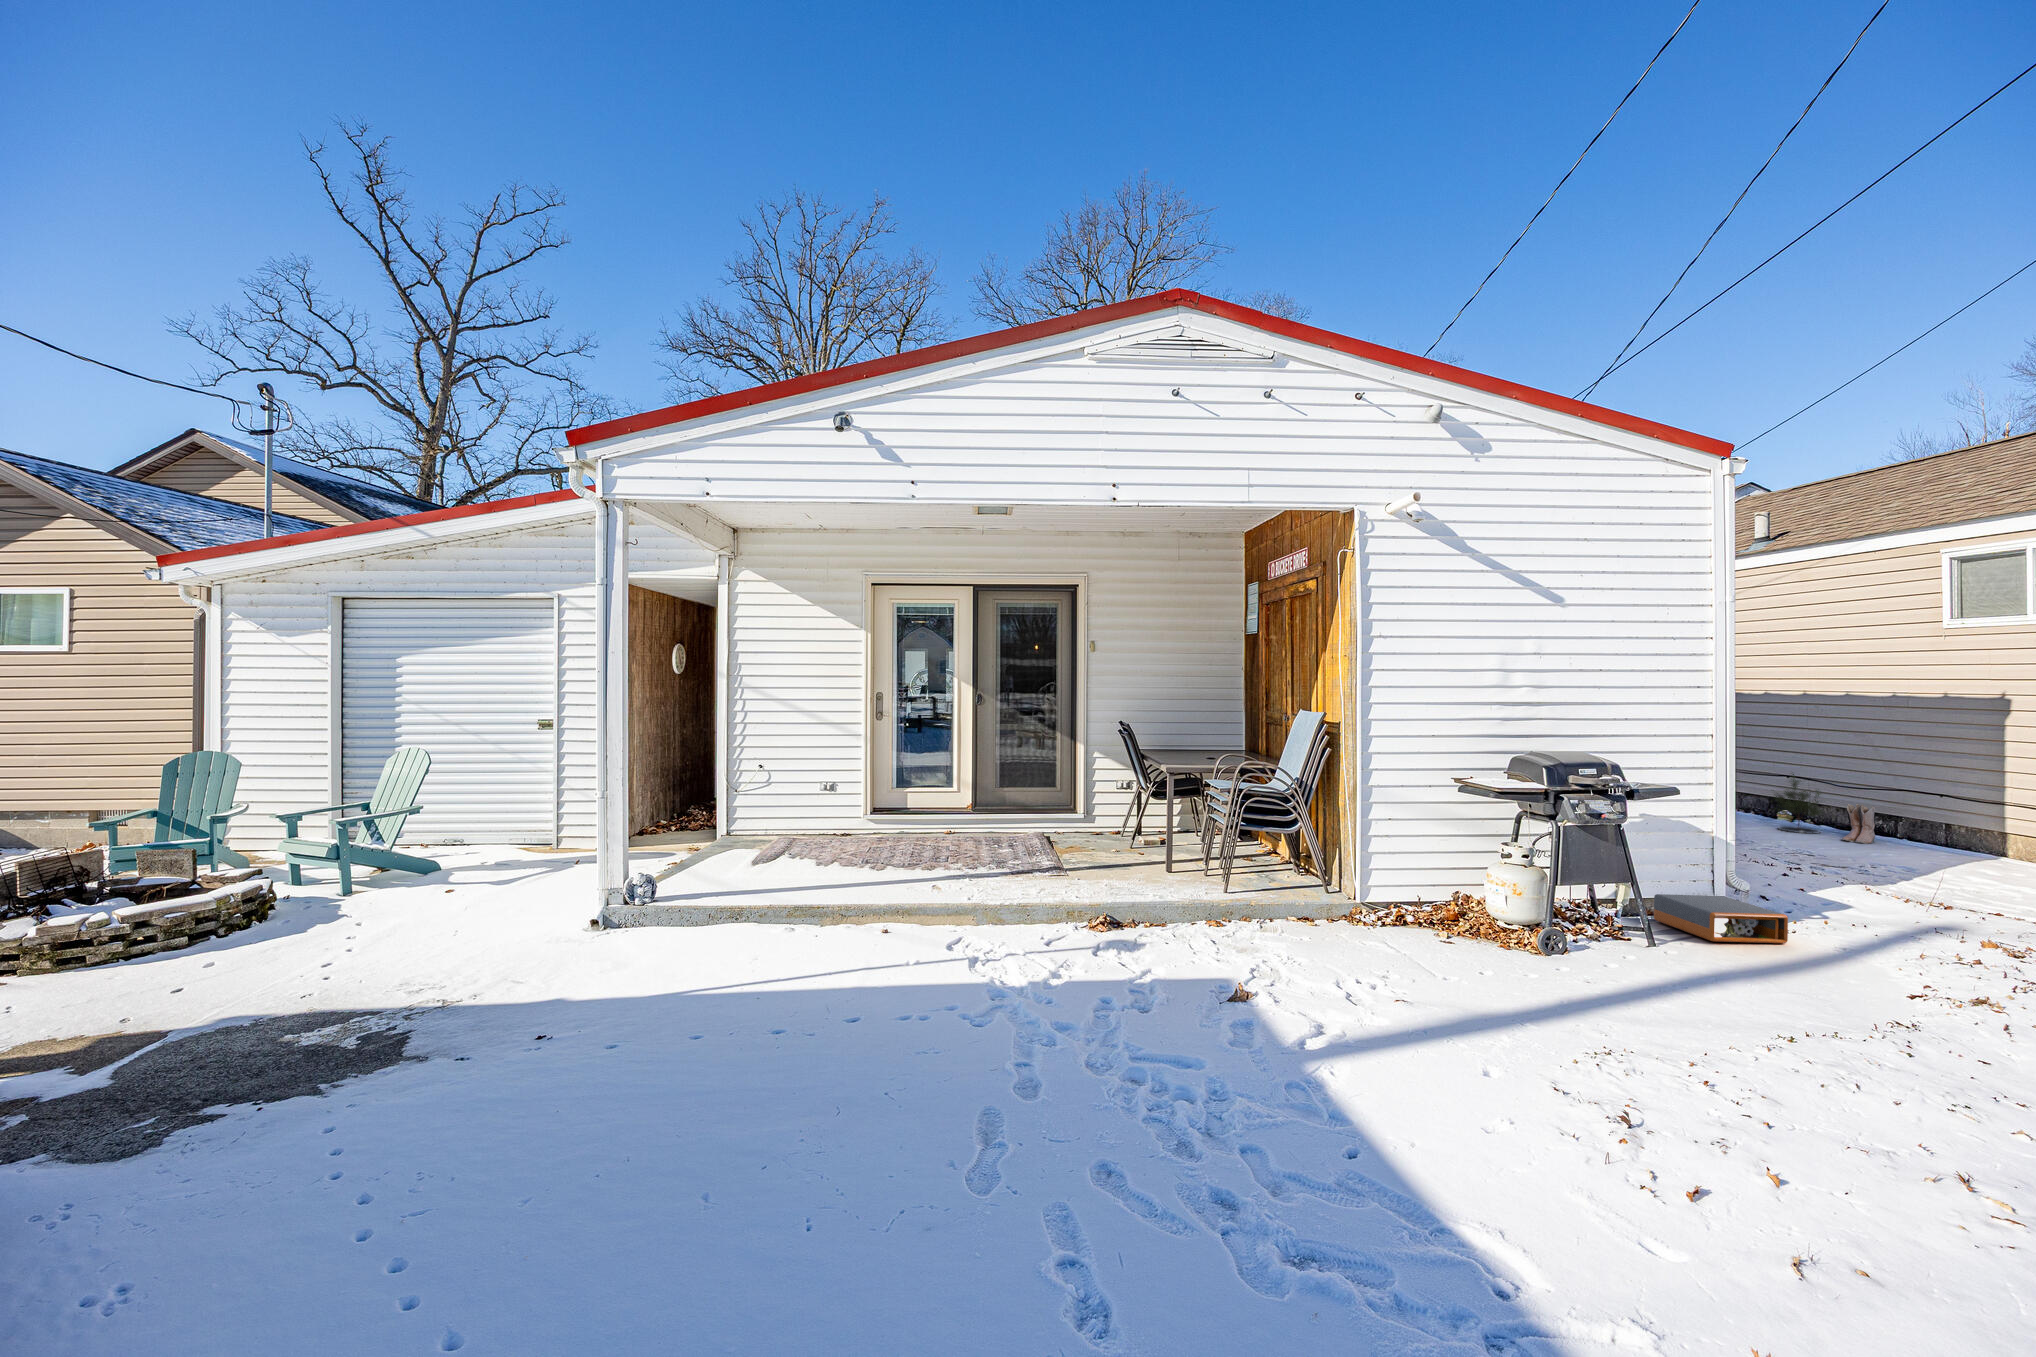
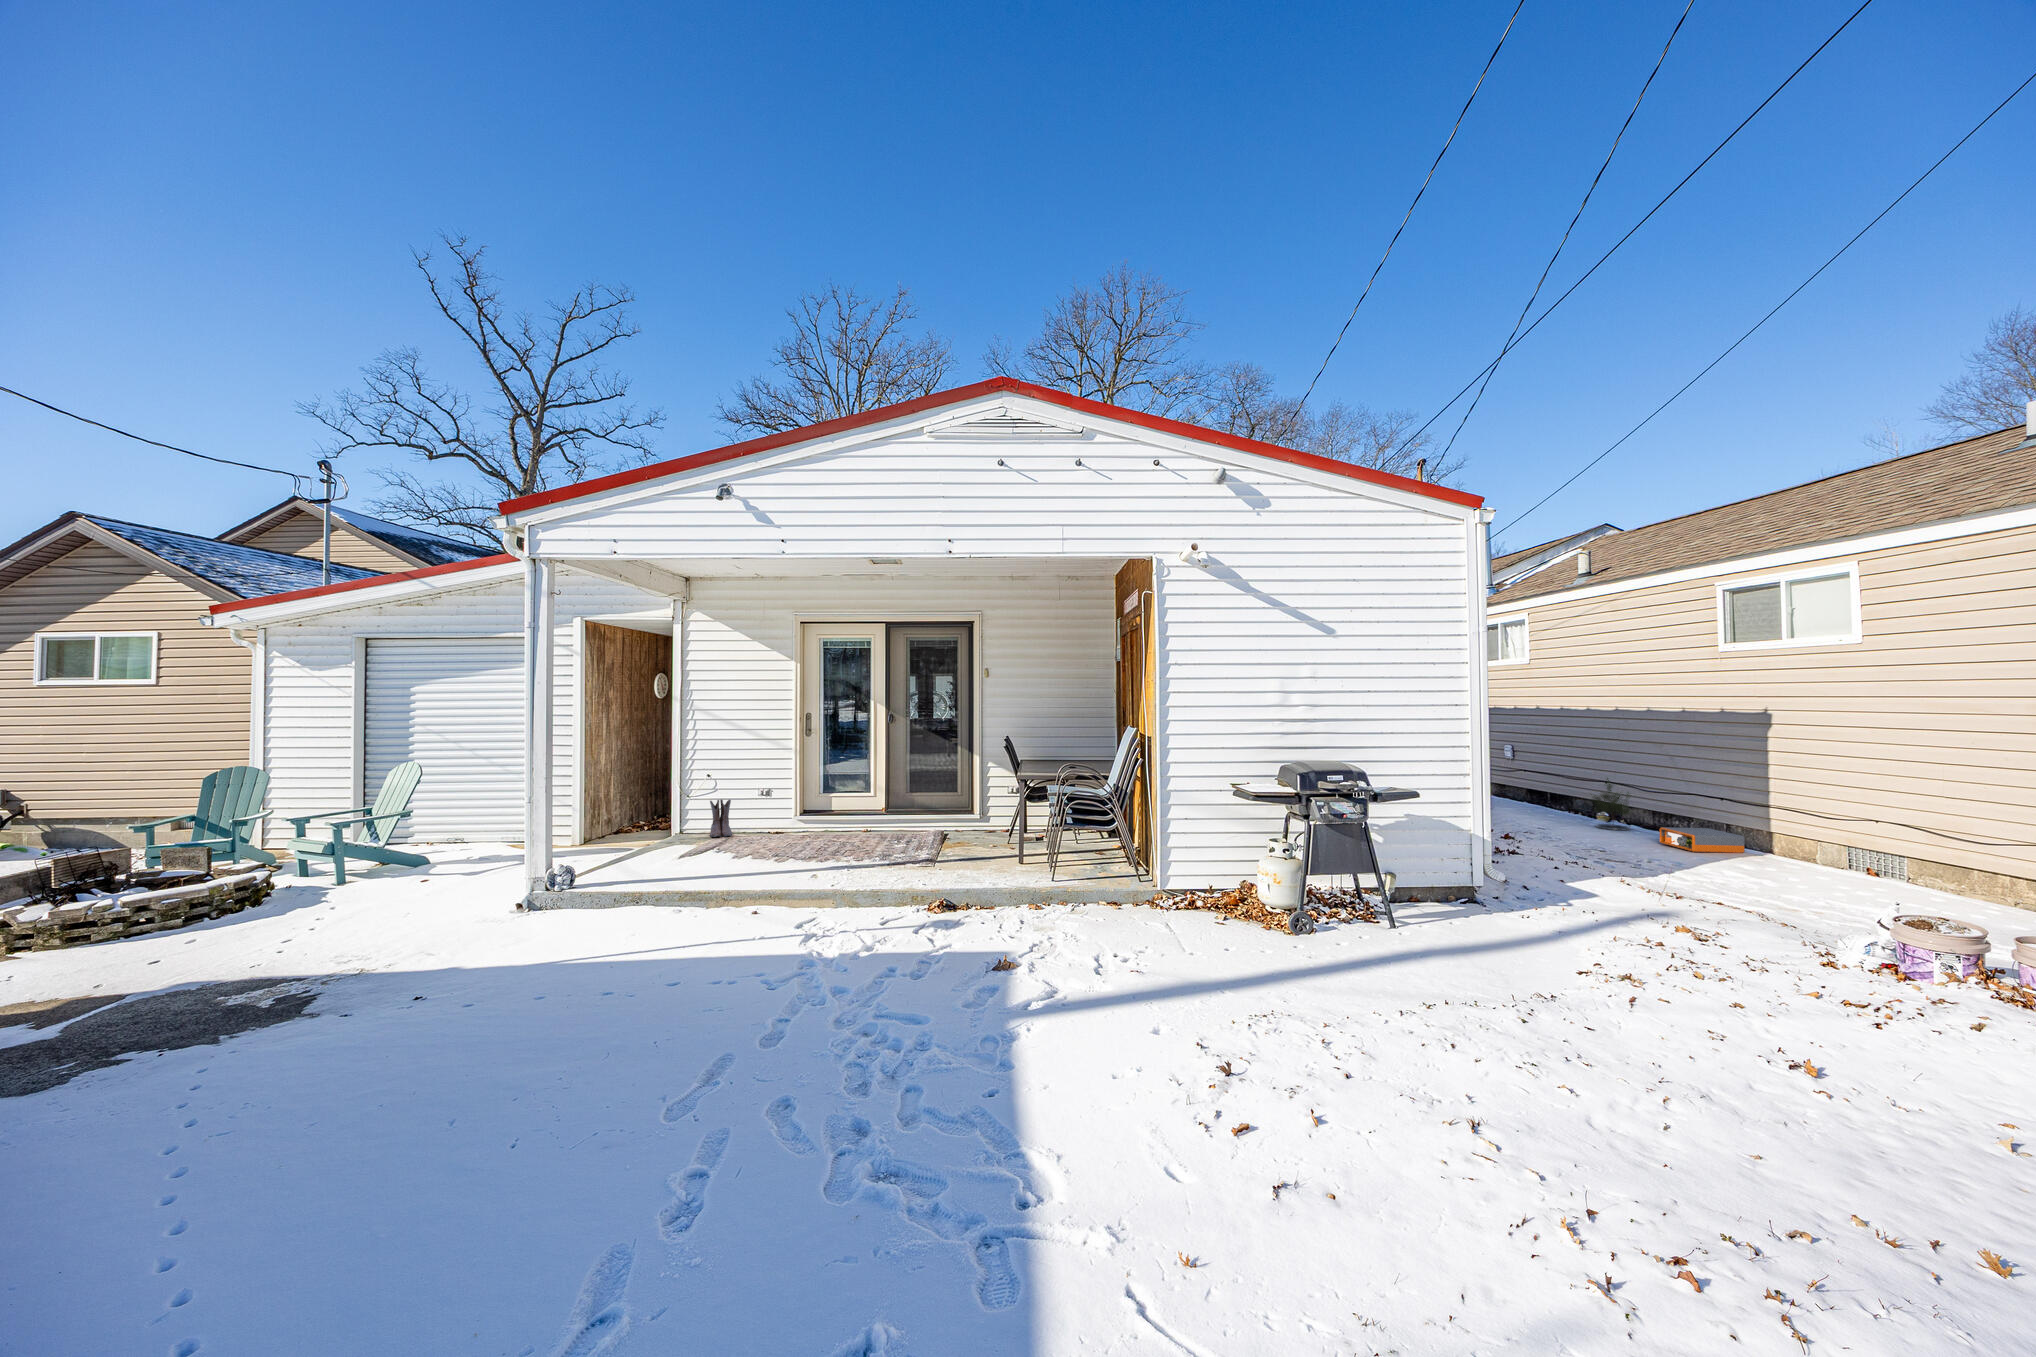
boots: present [1842,804,1875,844] -> present [710,799,732,837]
storage box: present [1654,894,1788,943] -> present [1660,827,1745,853]

